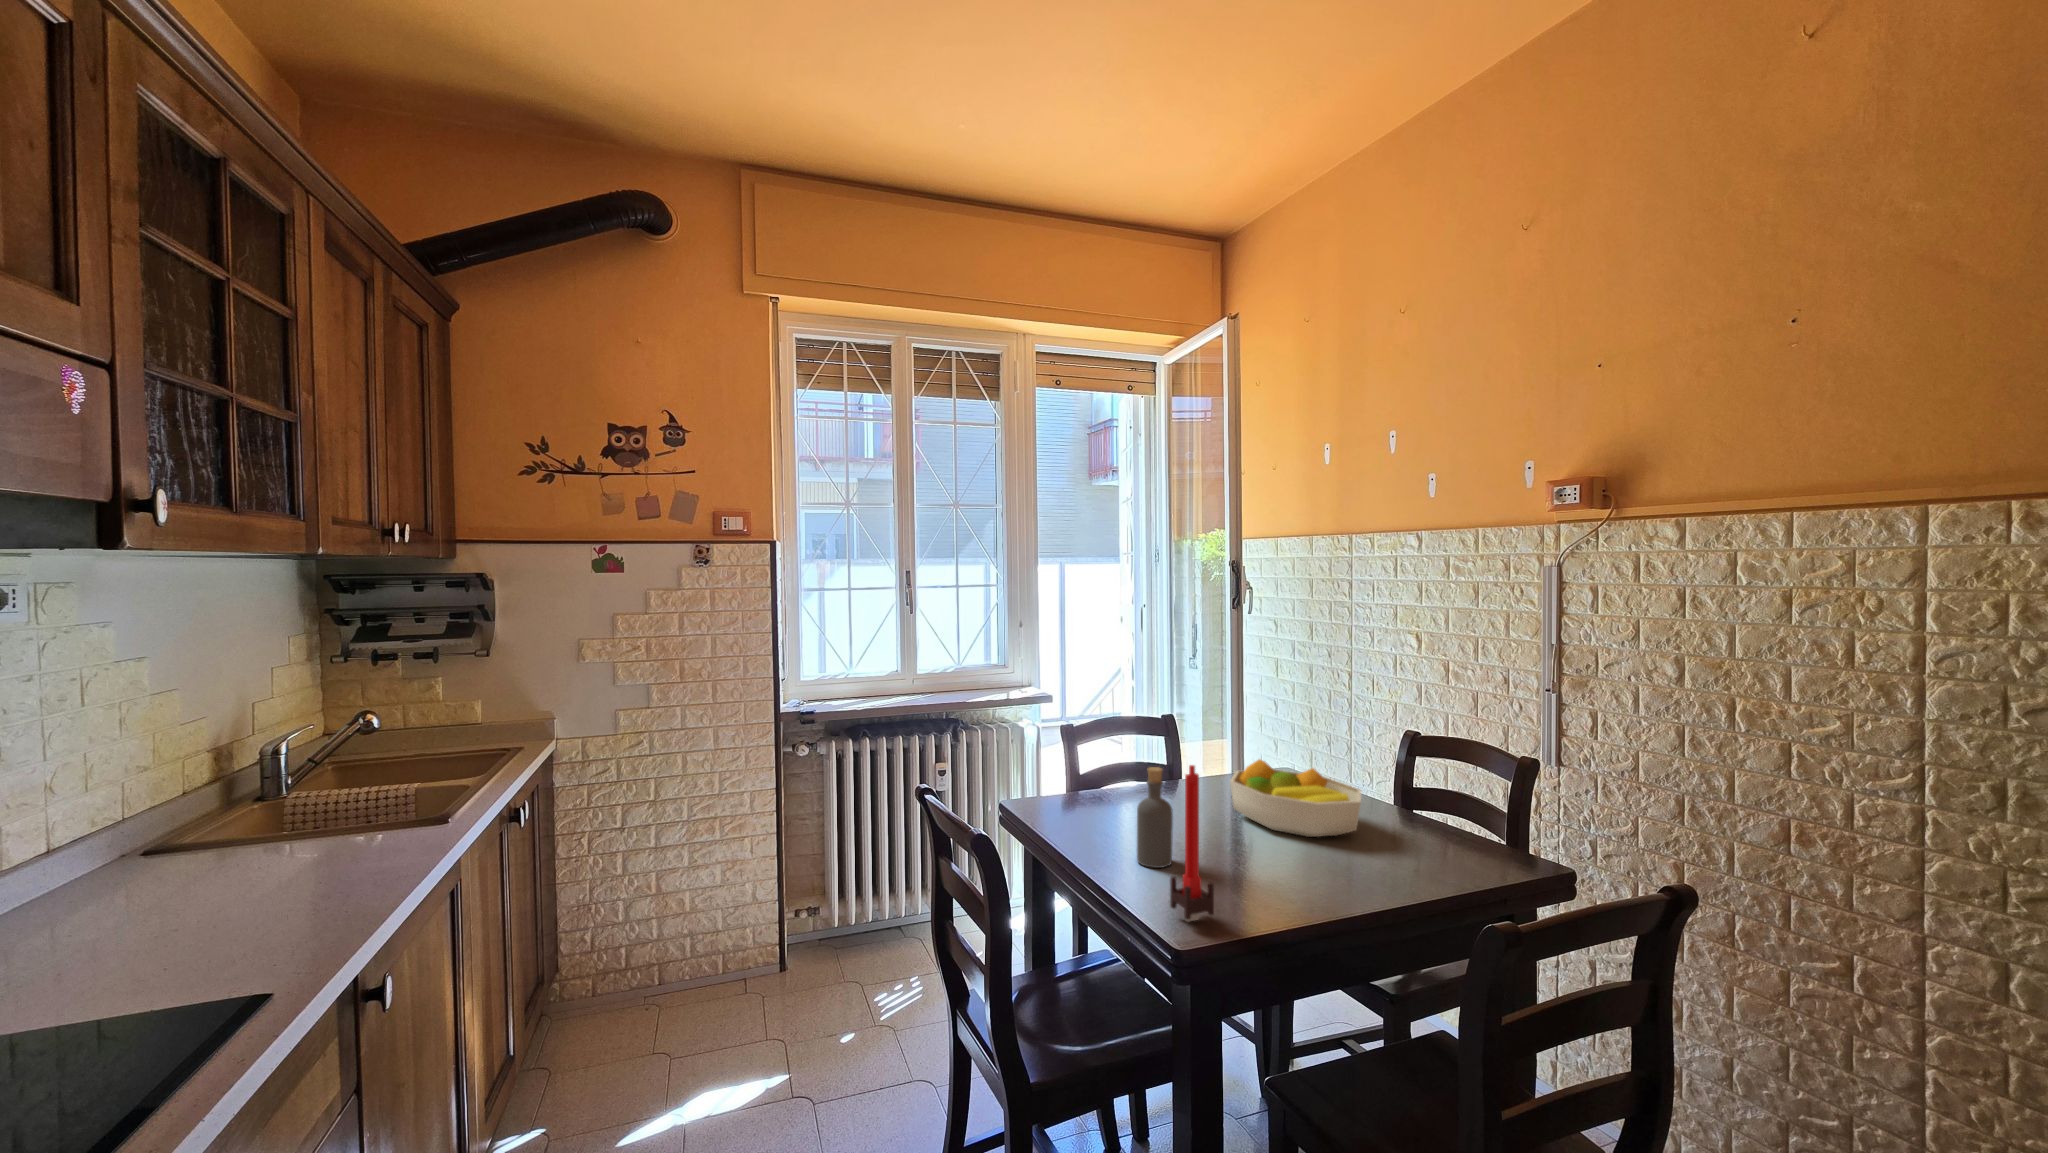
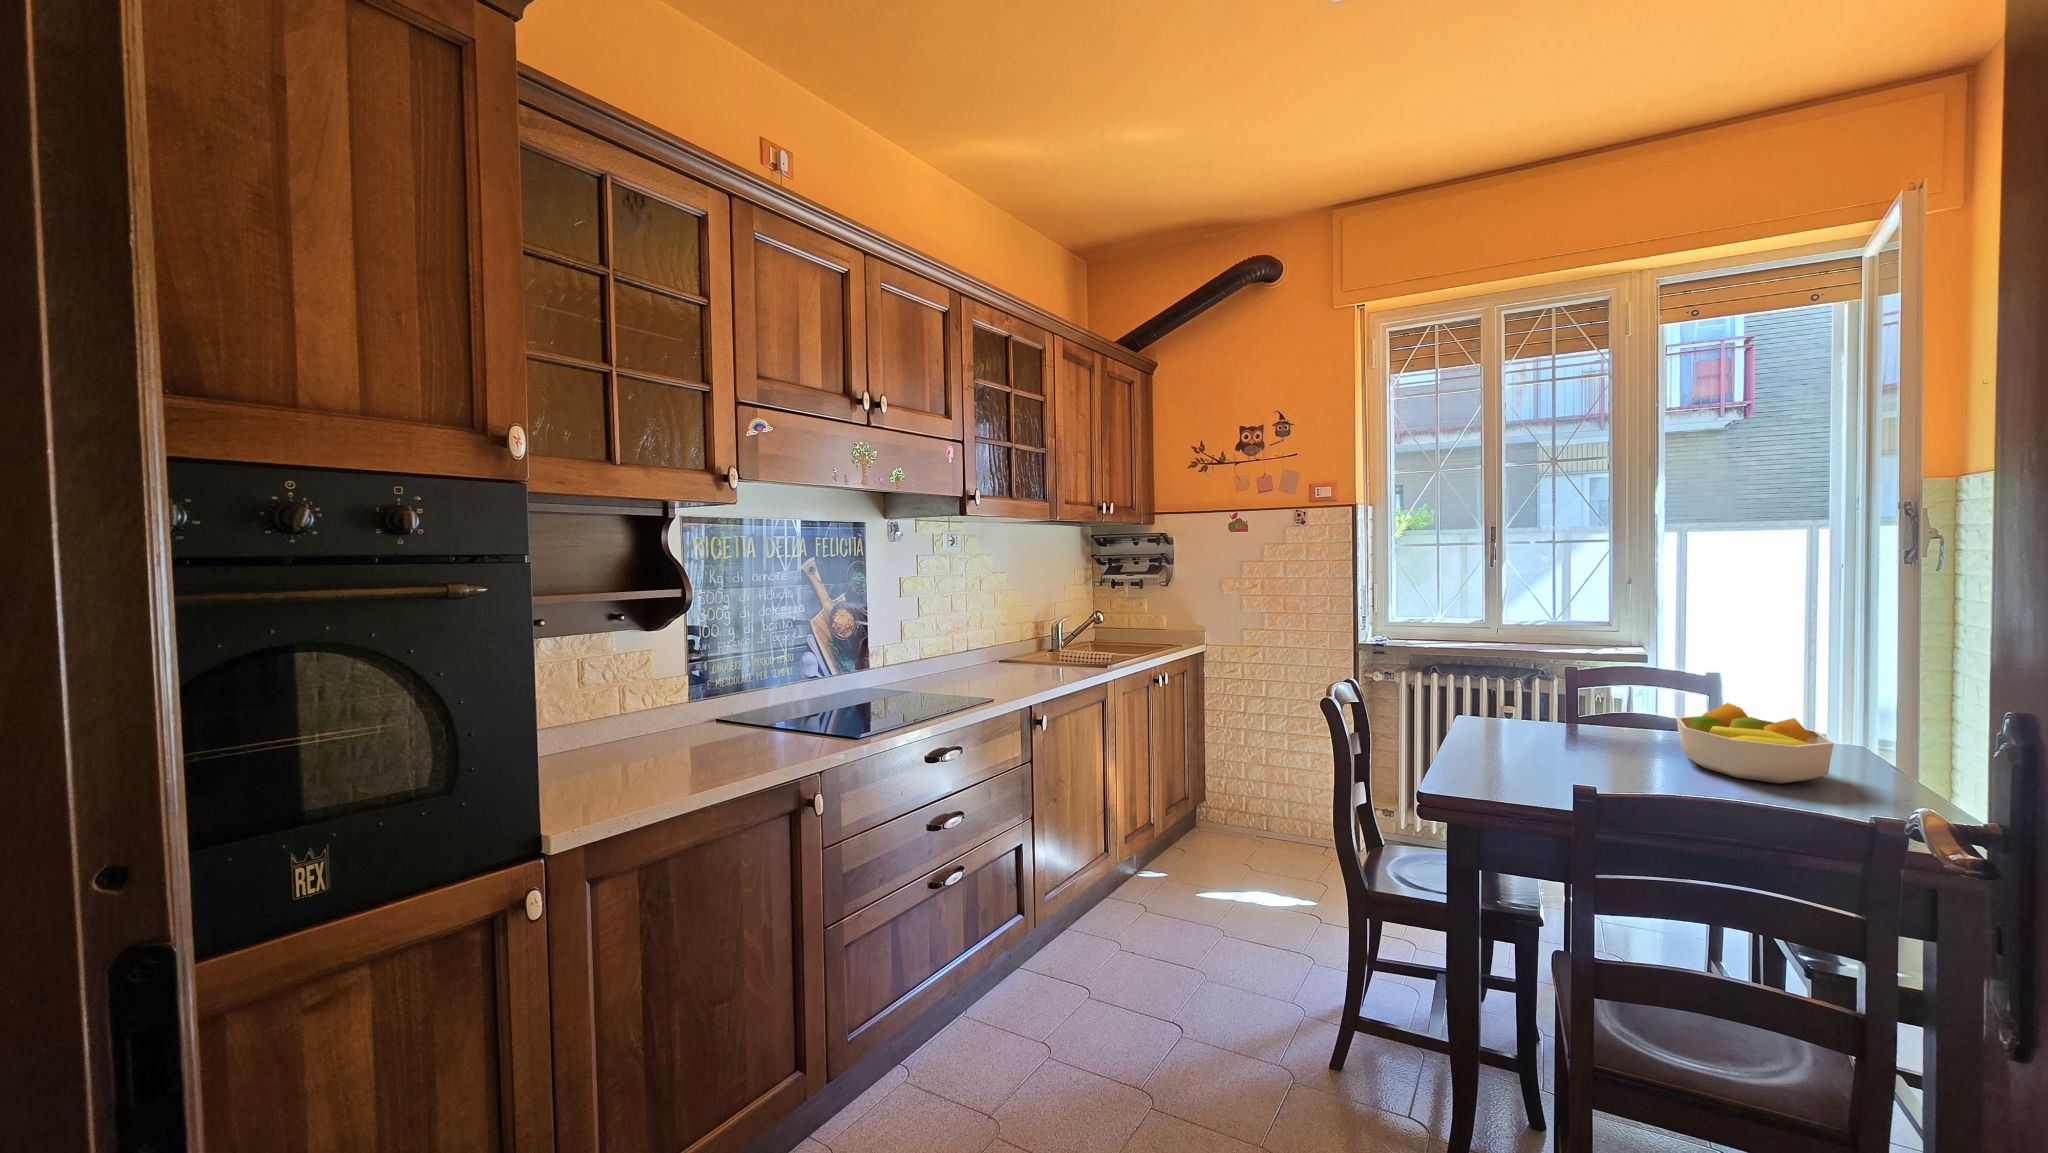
candle: present [1170,765,1214,921] -> none [1460,655,1490,780]
bottle: present [1137,767,1173,868] -> none [1501,675,1537,760]

